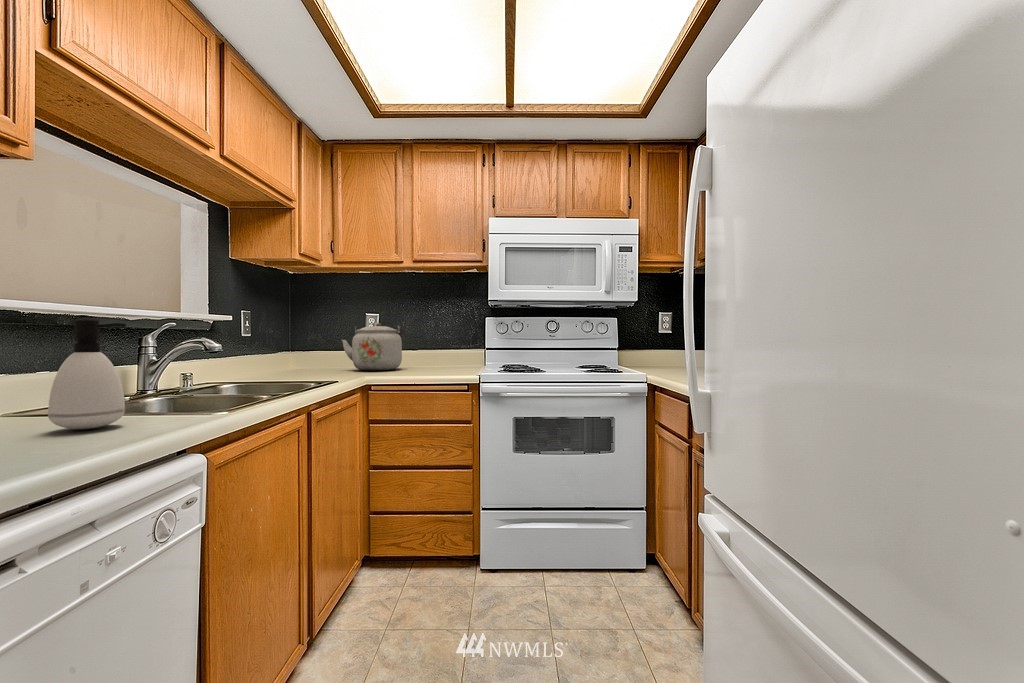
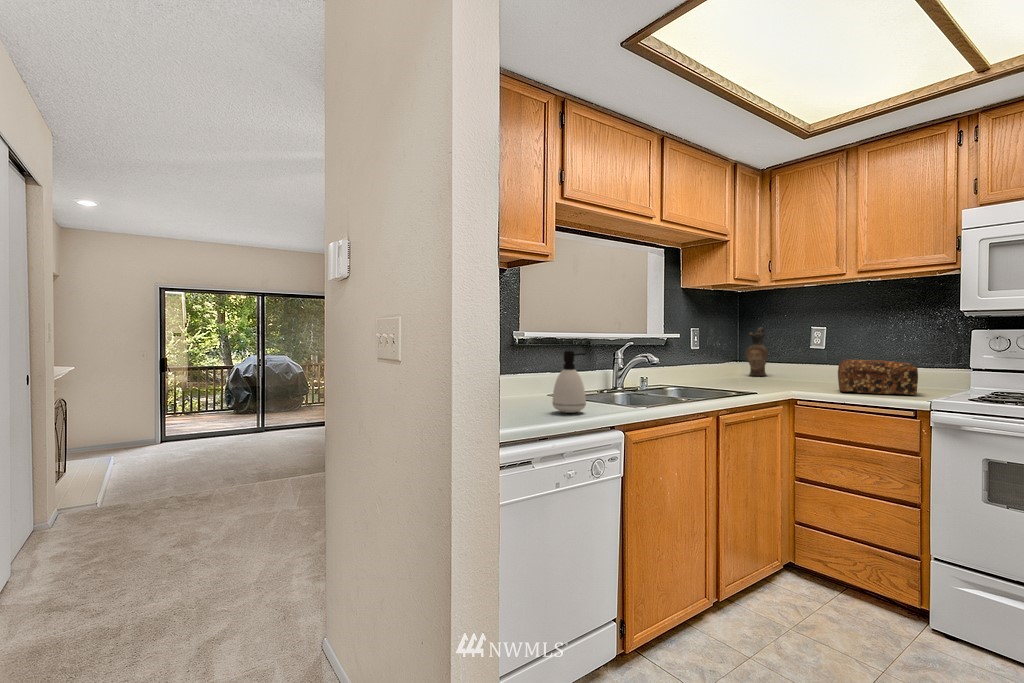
ceramic pitcher: none [303,315,327,369] -> present [746,327,768,376]
kettle: present [342,323,404,371] -> none [779,336,851,383]
bread loaf: none [403,343,466,375] -> present [838,359,918,395]

